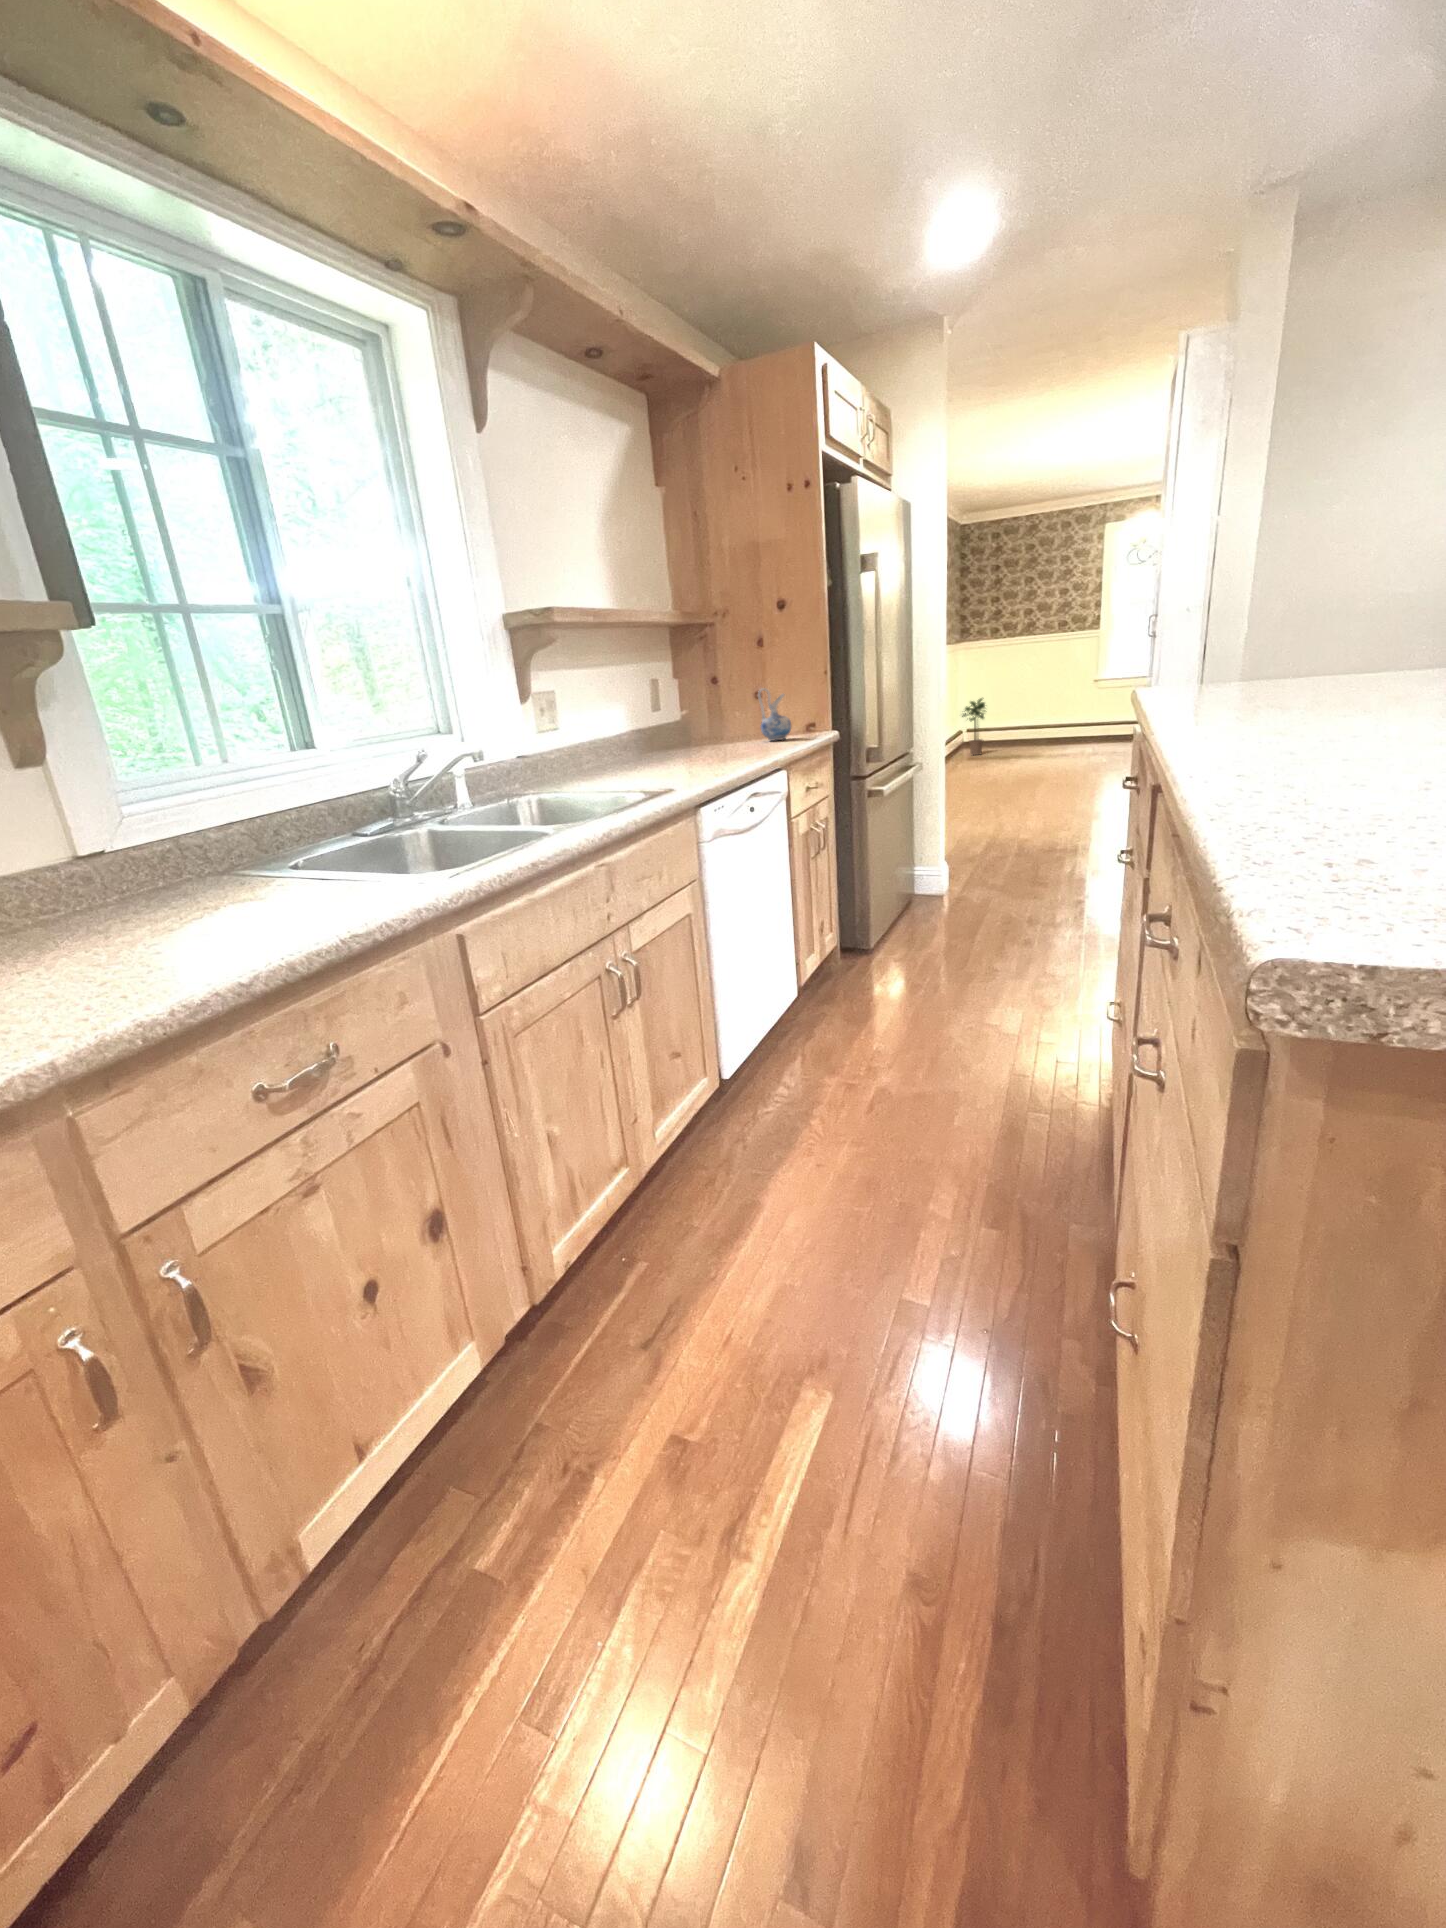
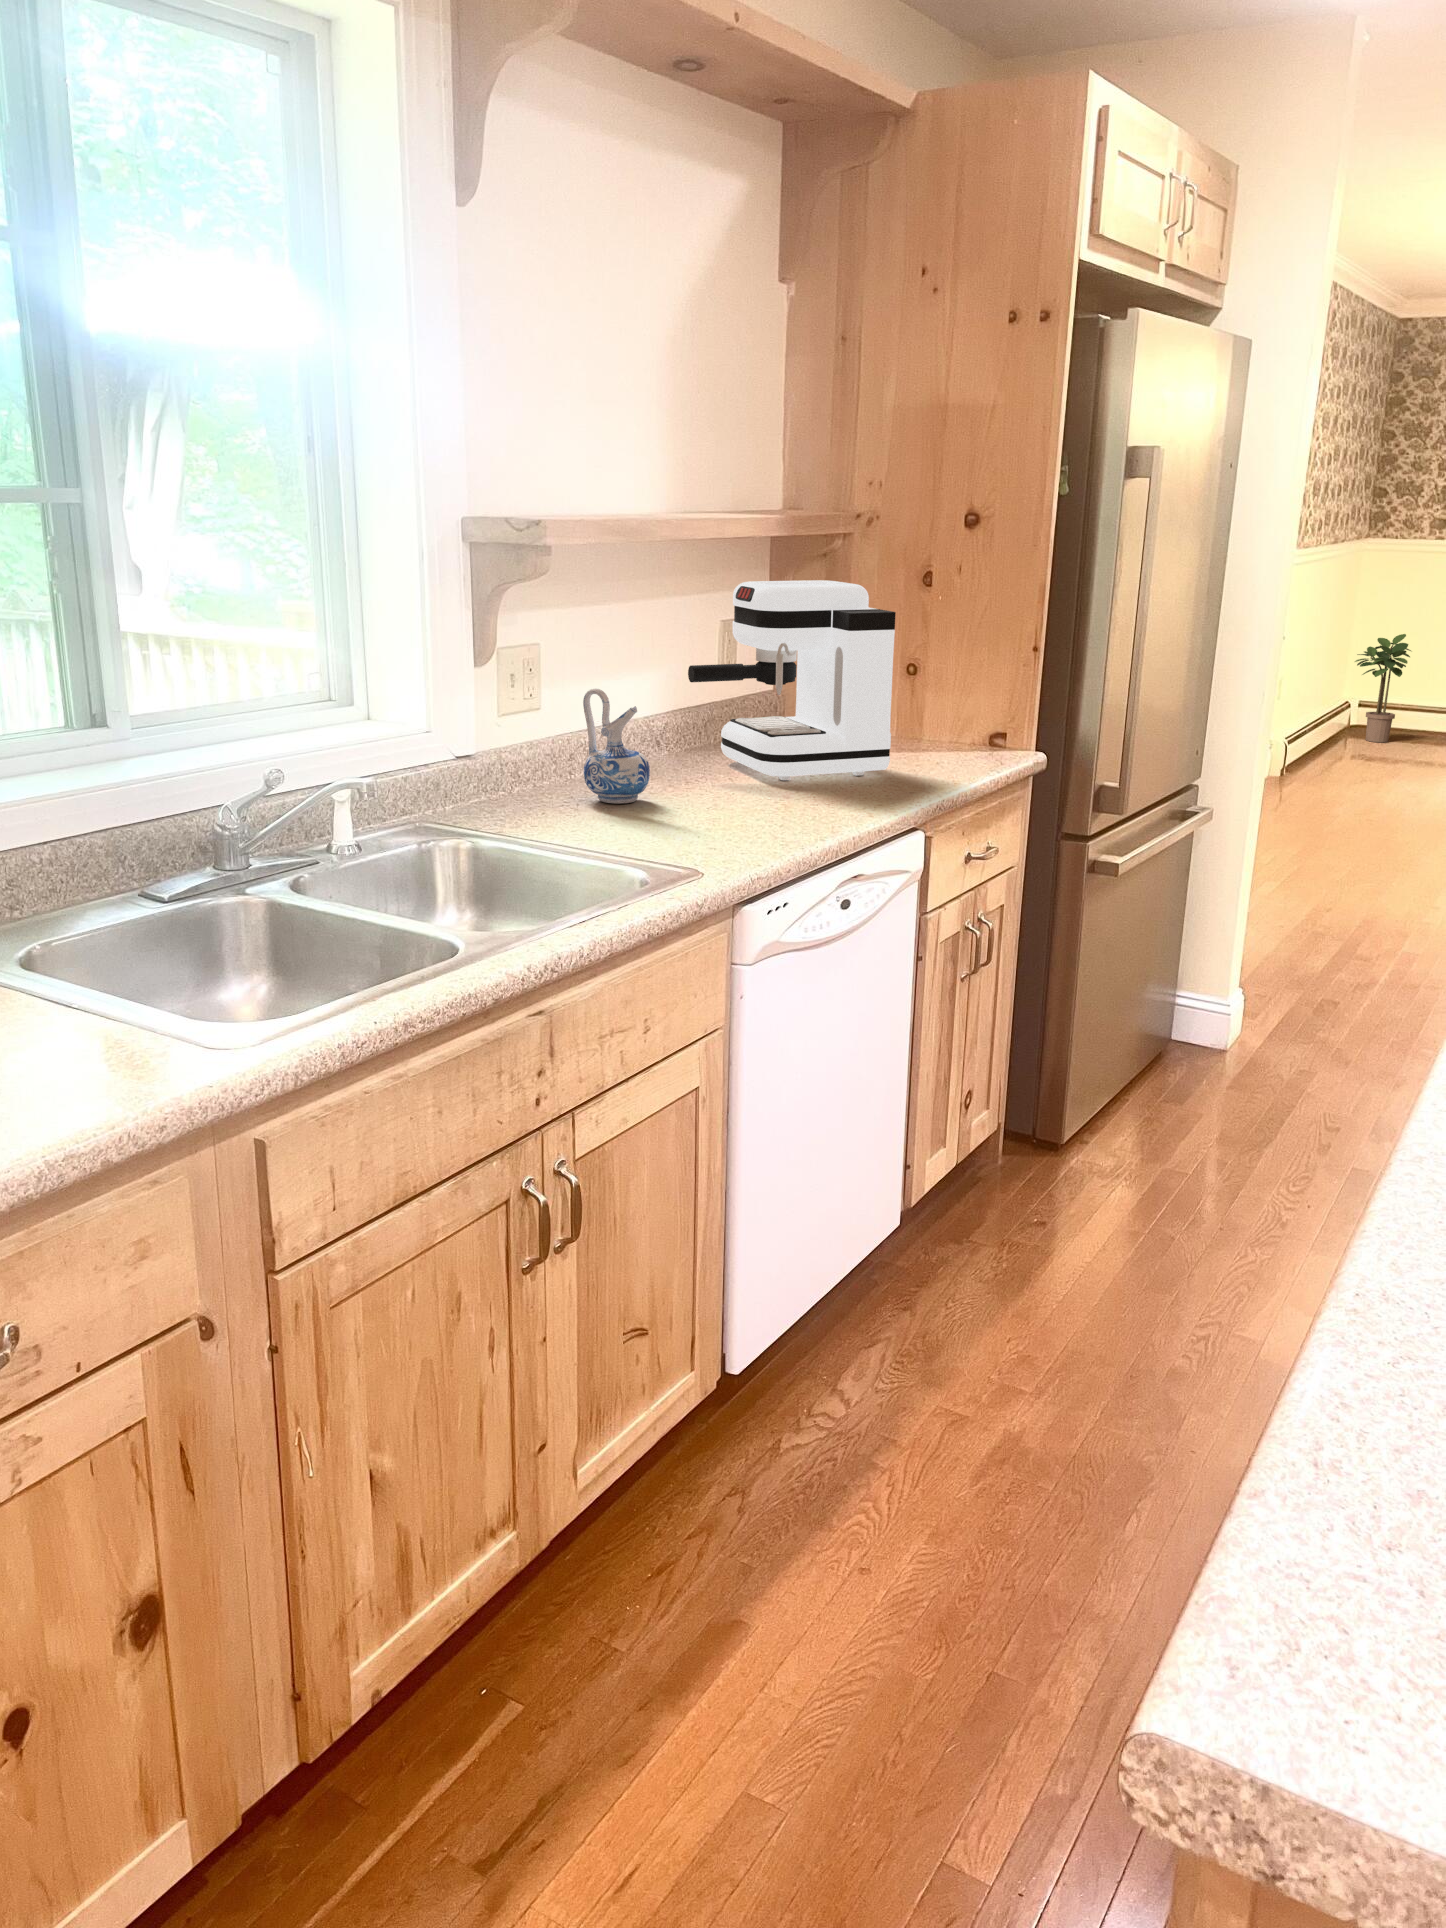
coffee maker: none [639,644,758,757] -> present [688,580,896,780]
ceramic pitcher: present [758,688,791,741] -> present [583,689,650,803]

